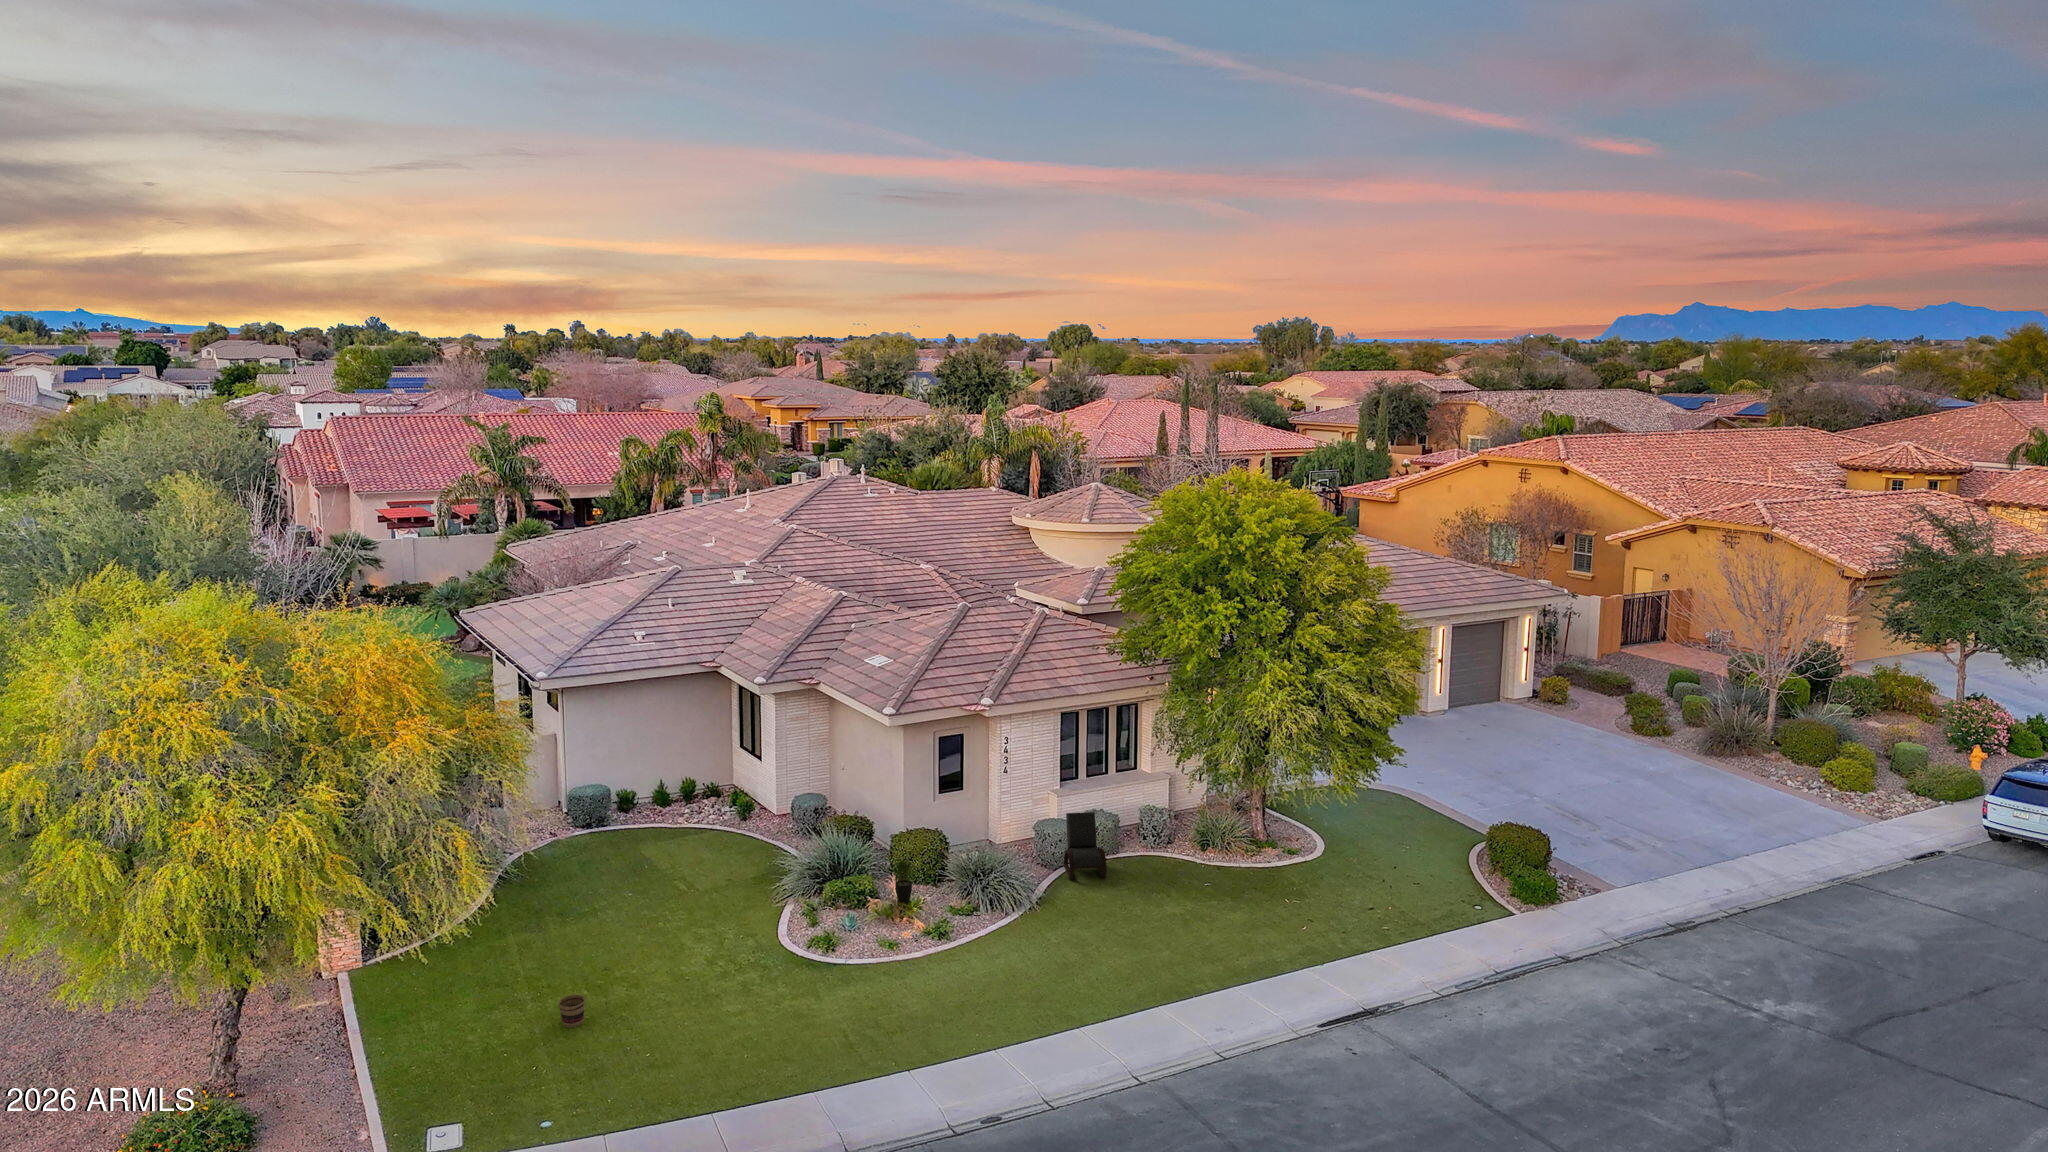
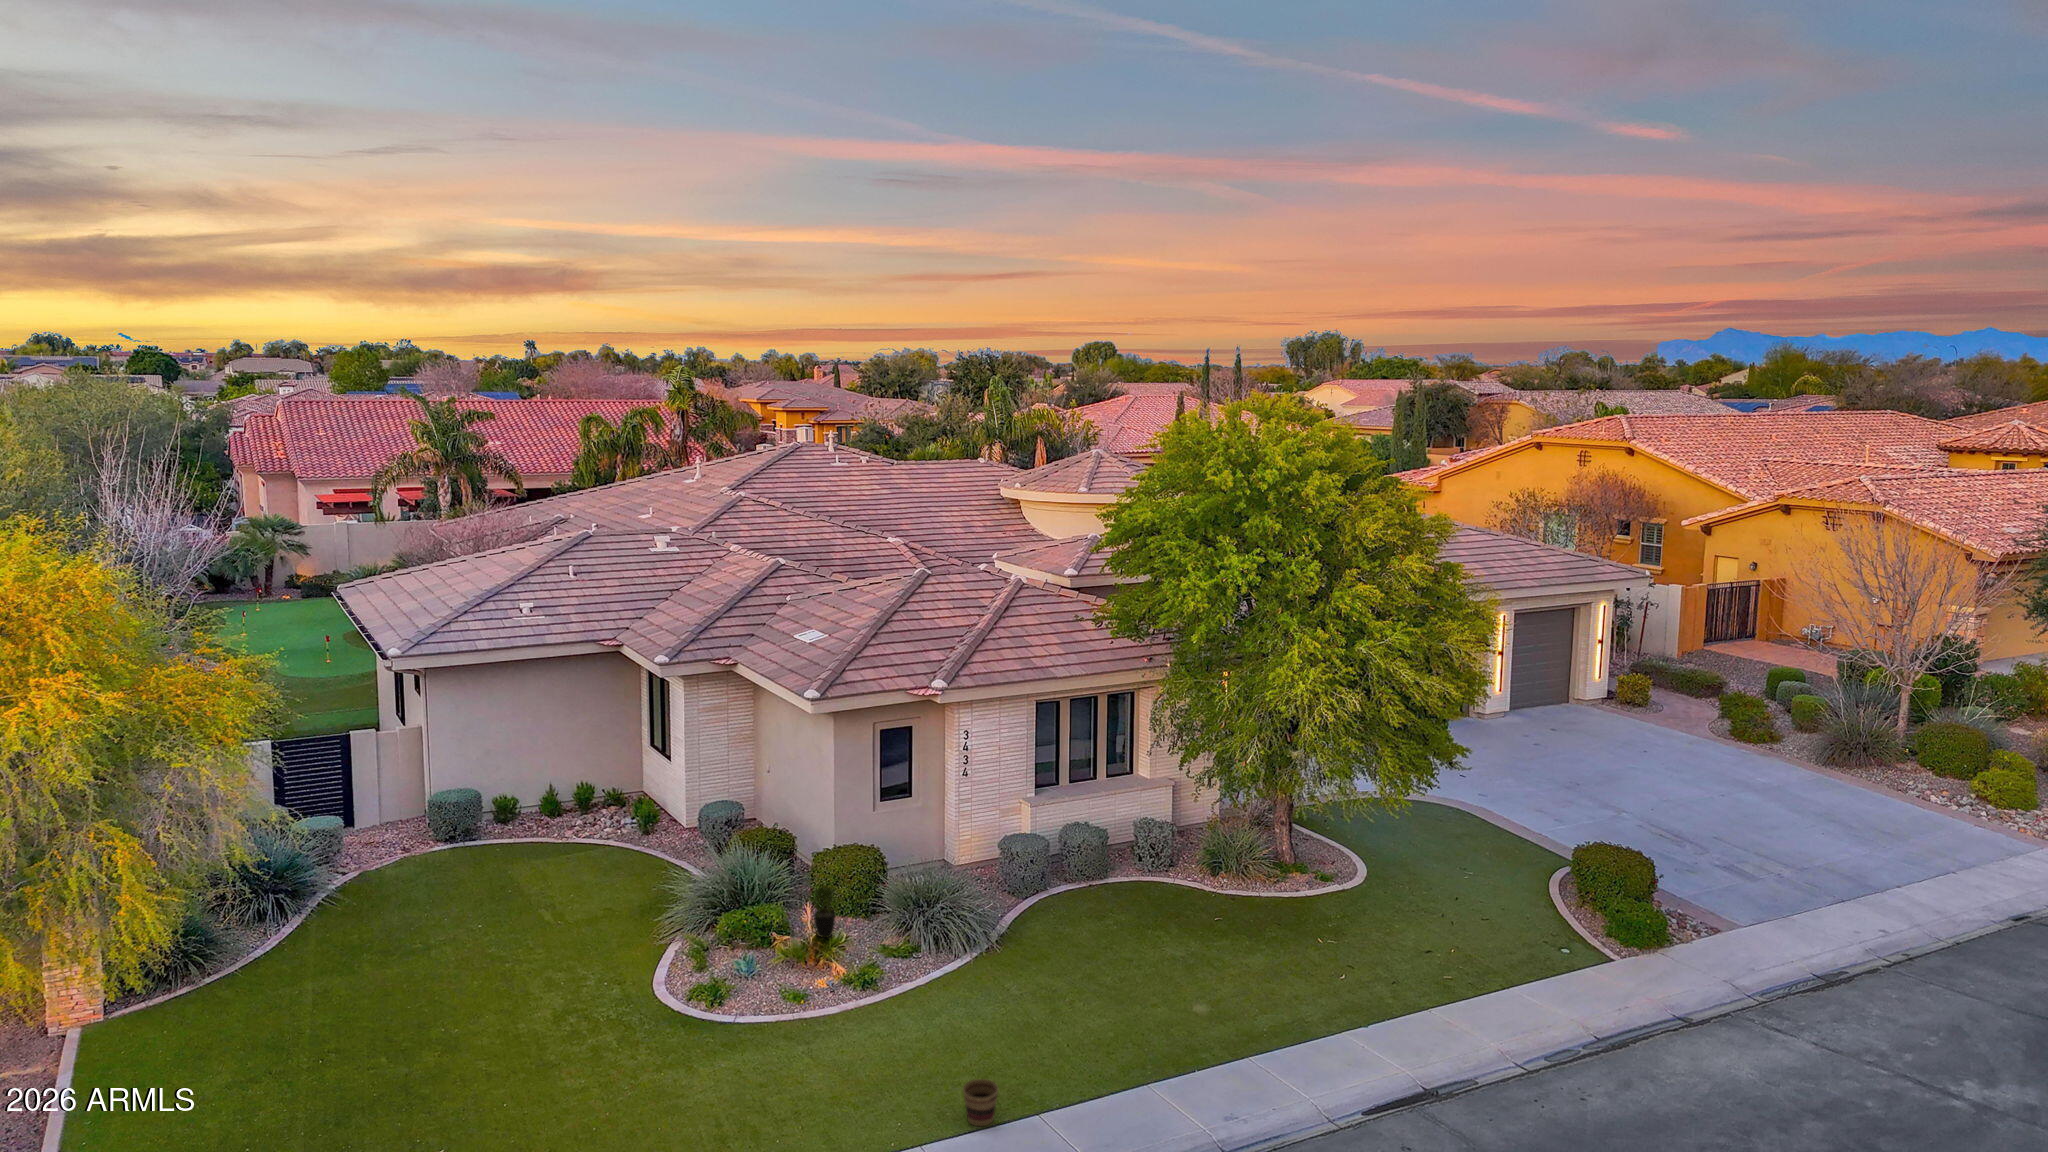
lounge chair: present [1064,812,1107,880] -> none [1035,825,1089,911]
basket: present [558,994,585,1027] -> present [963,1079,998,1126]

